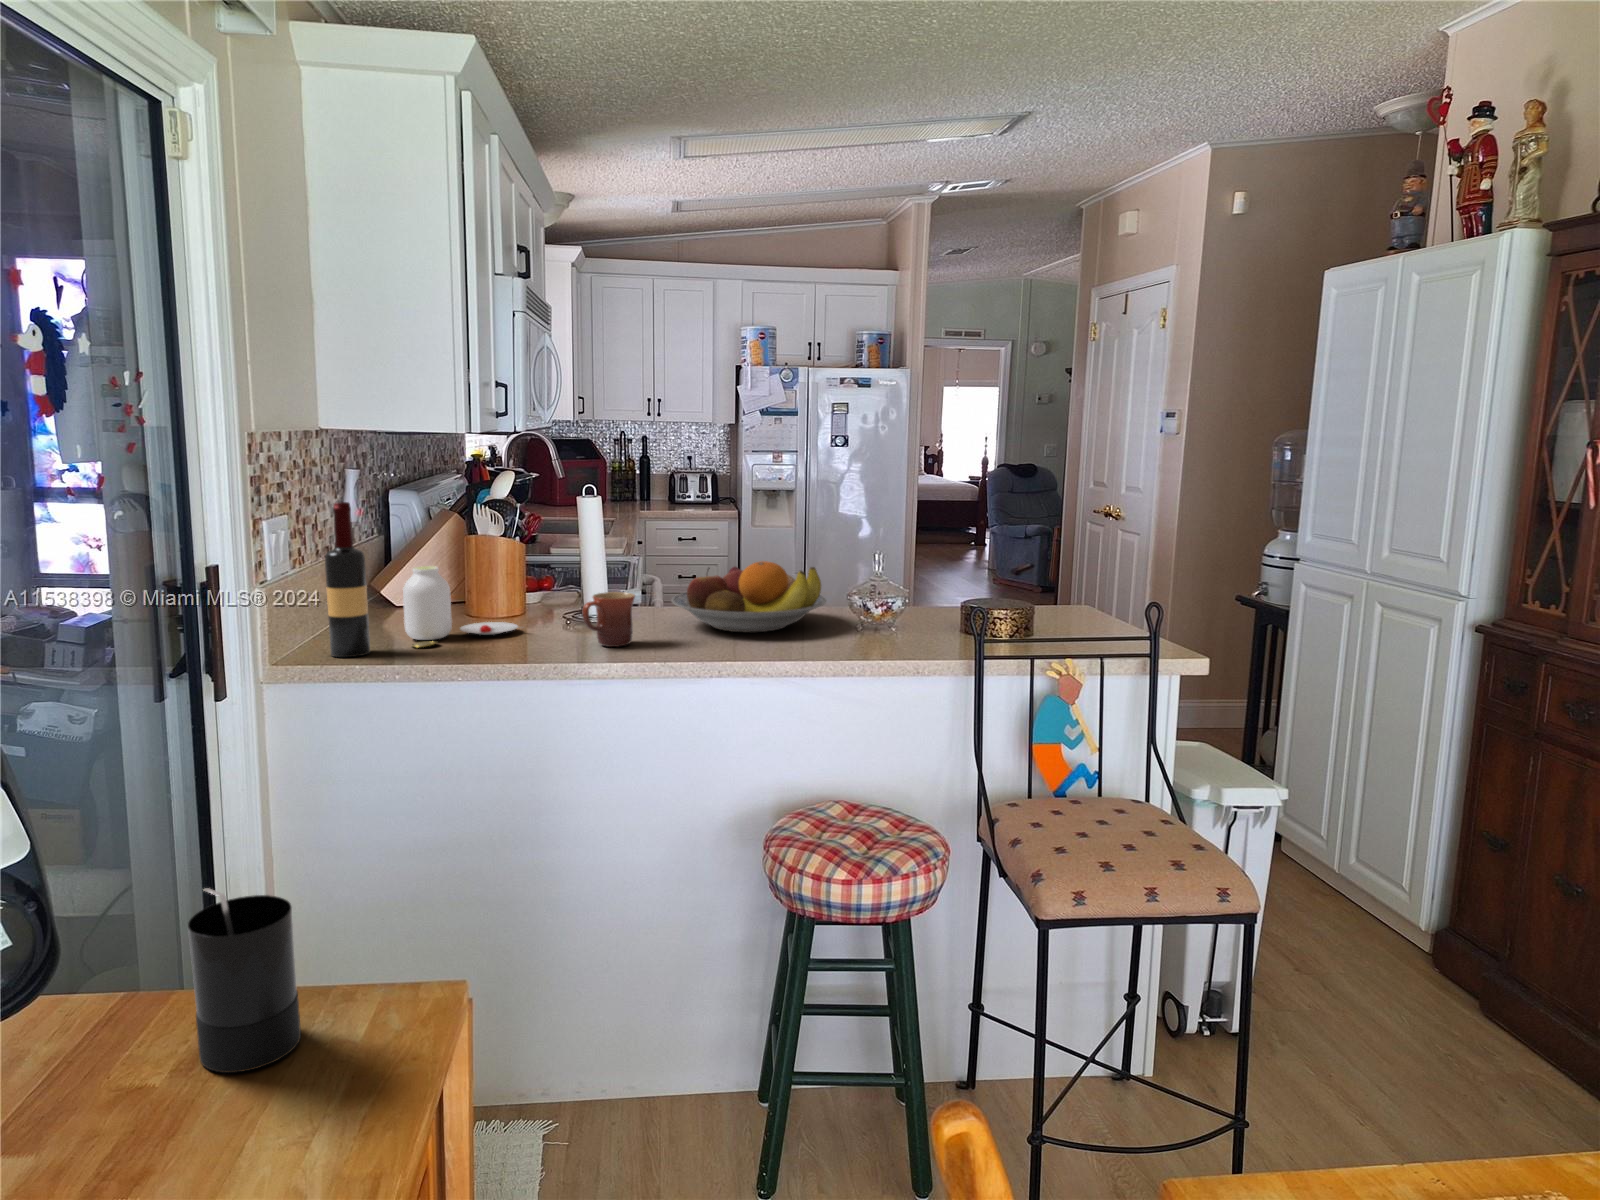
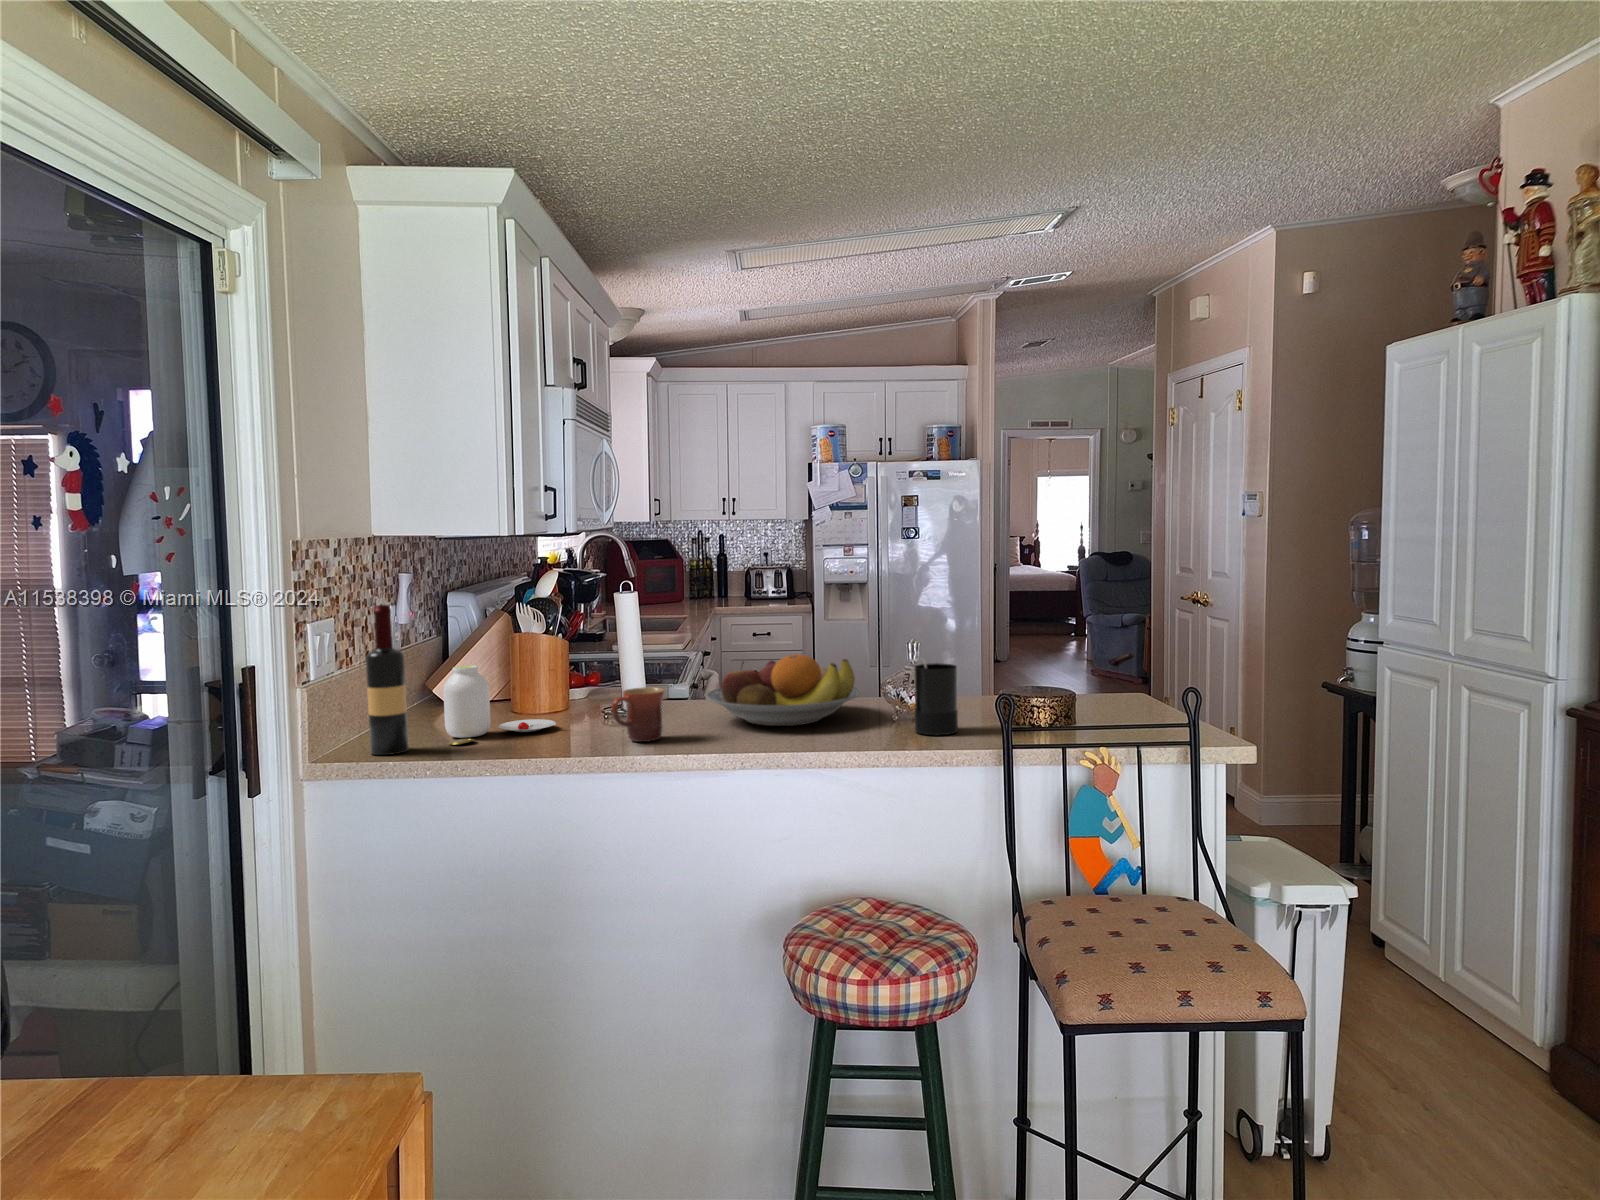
candle: present [188,888,301,1073] -> present [914,662,958,735]

